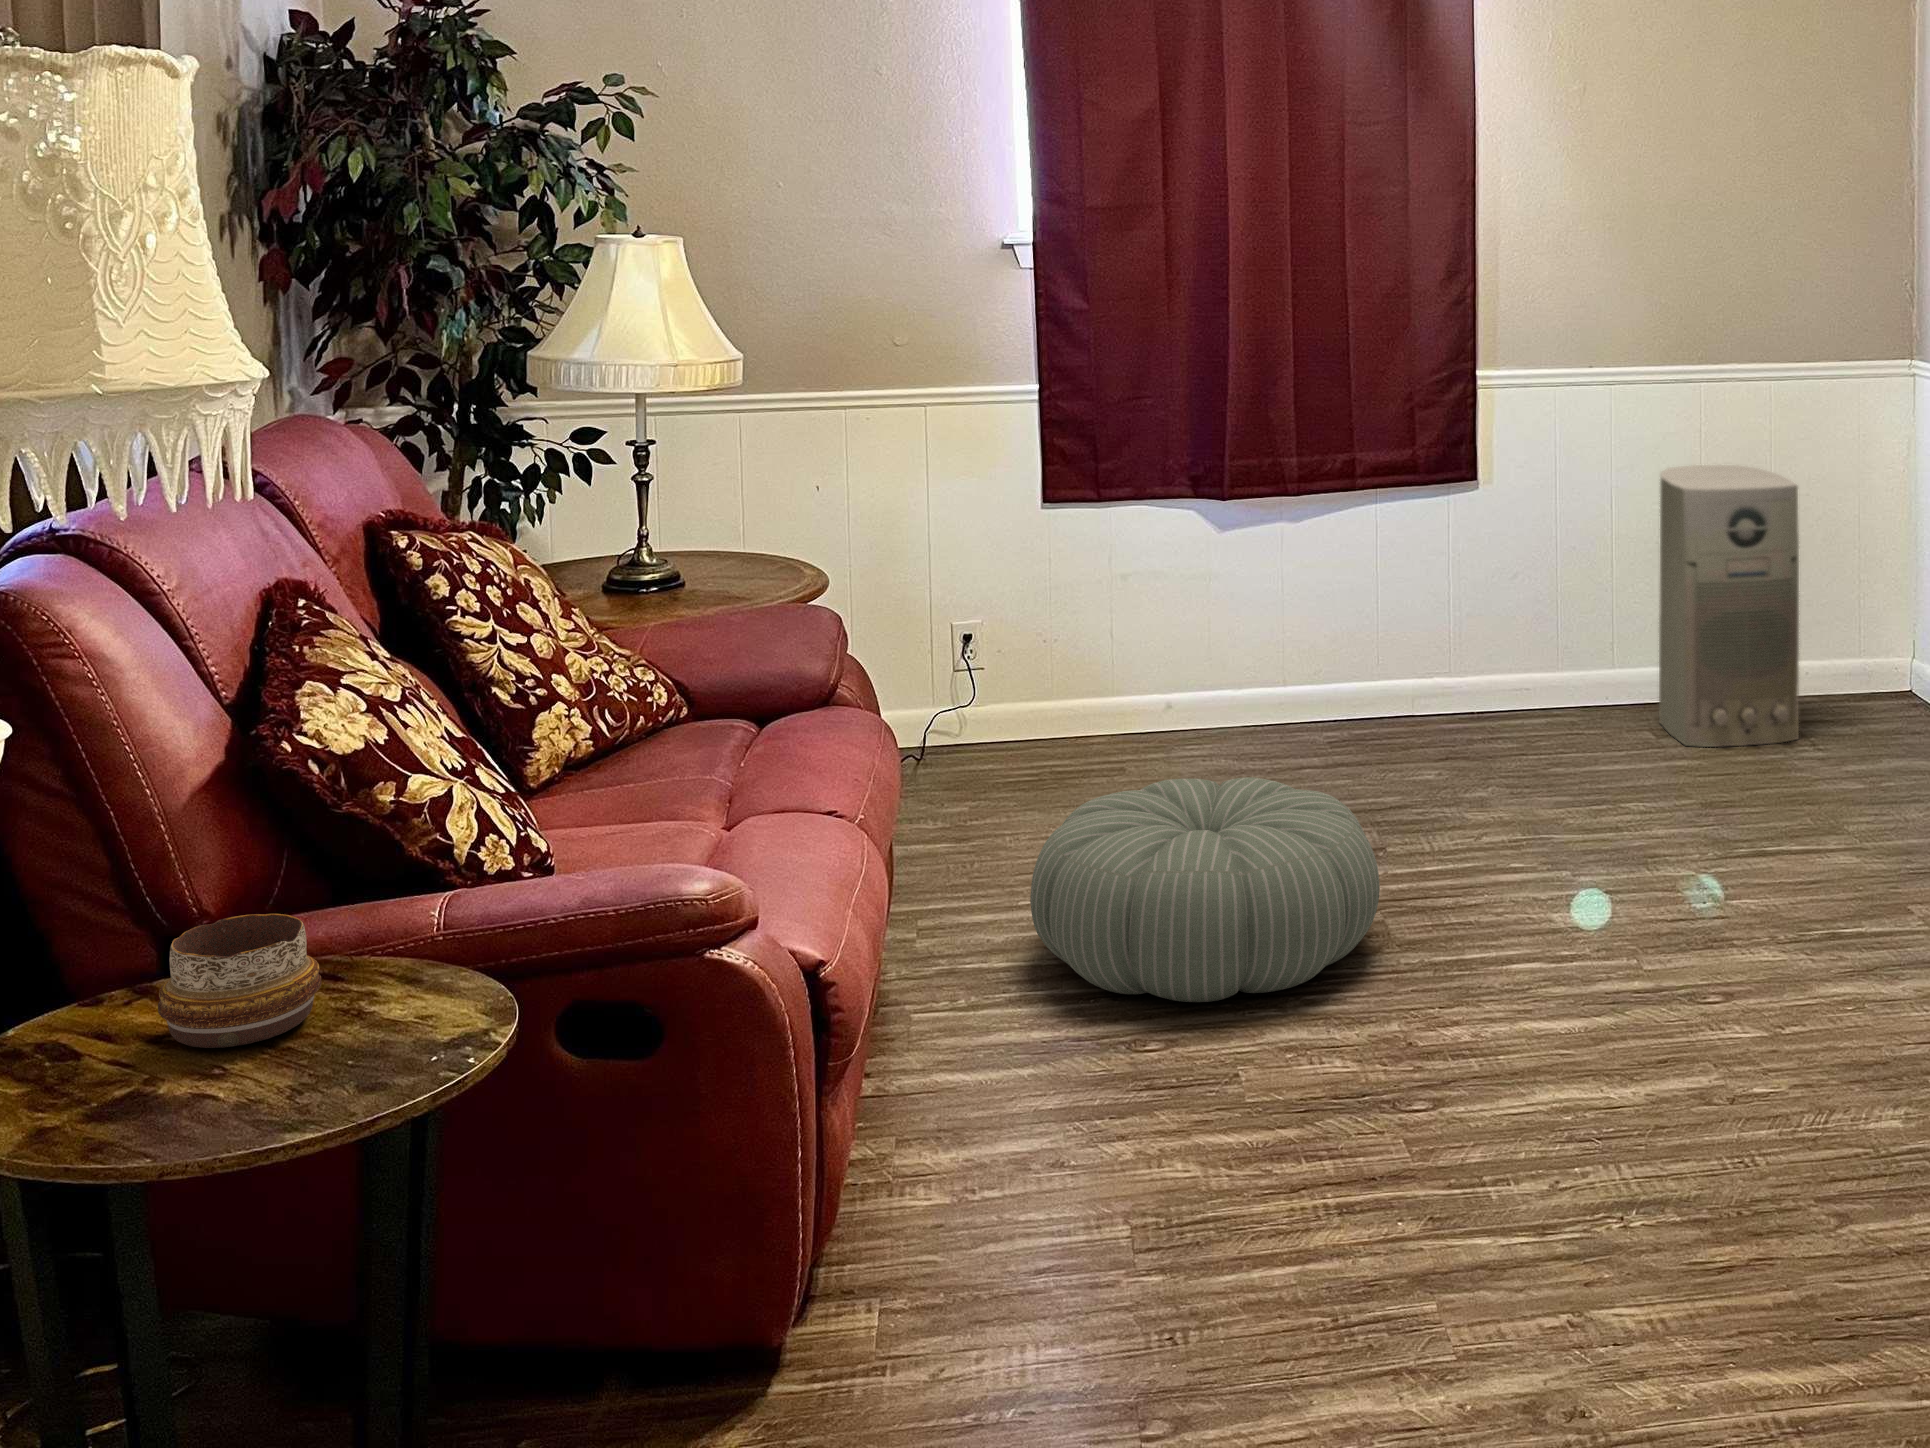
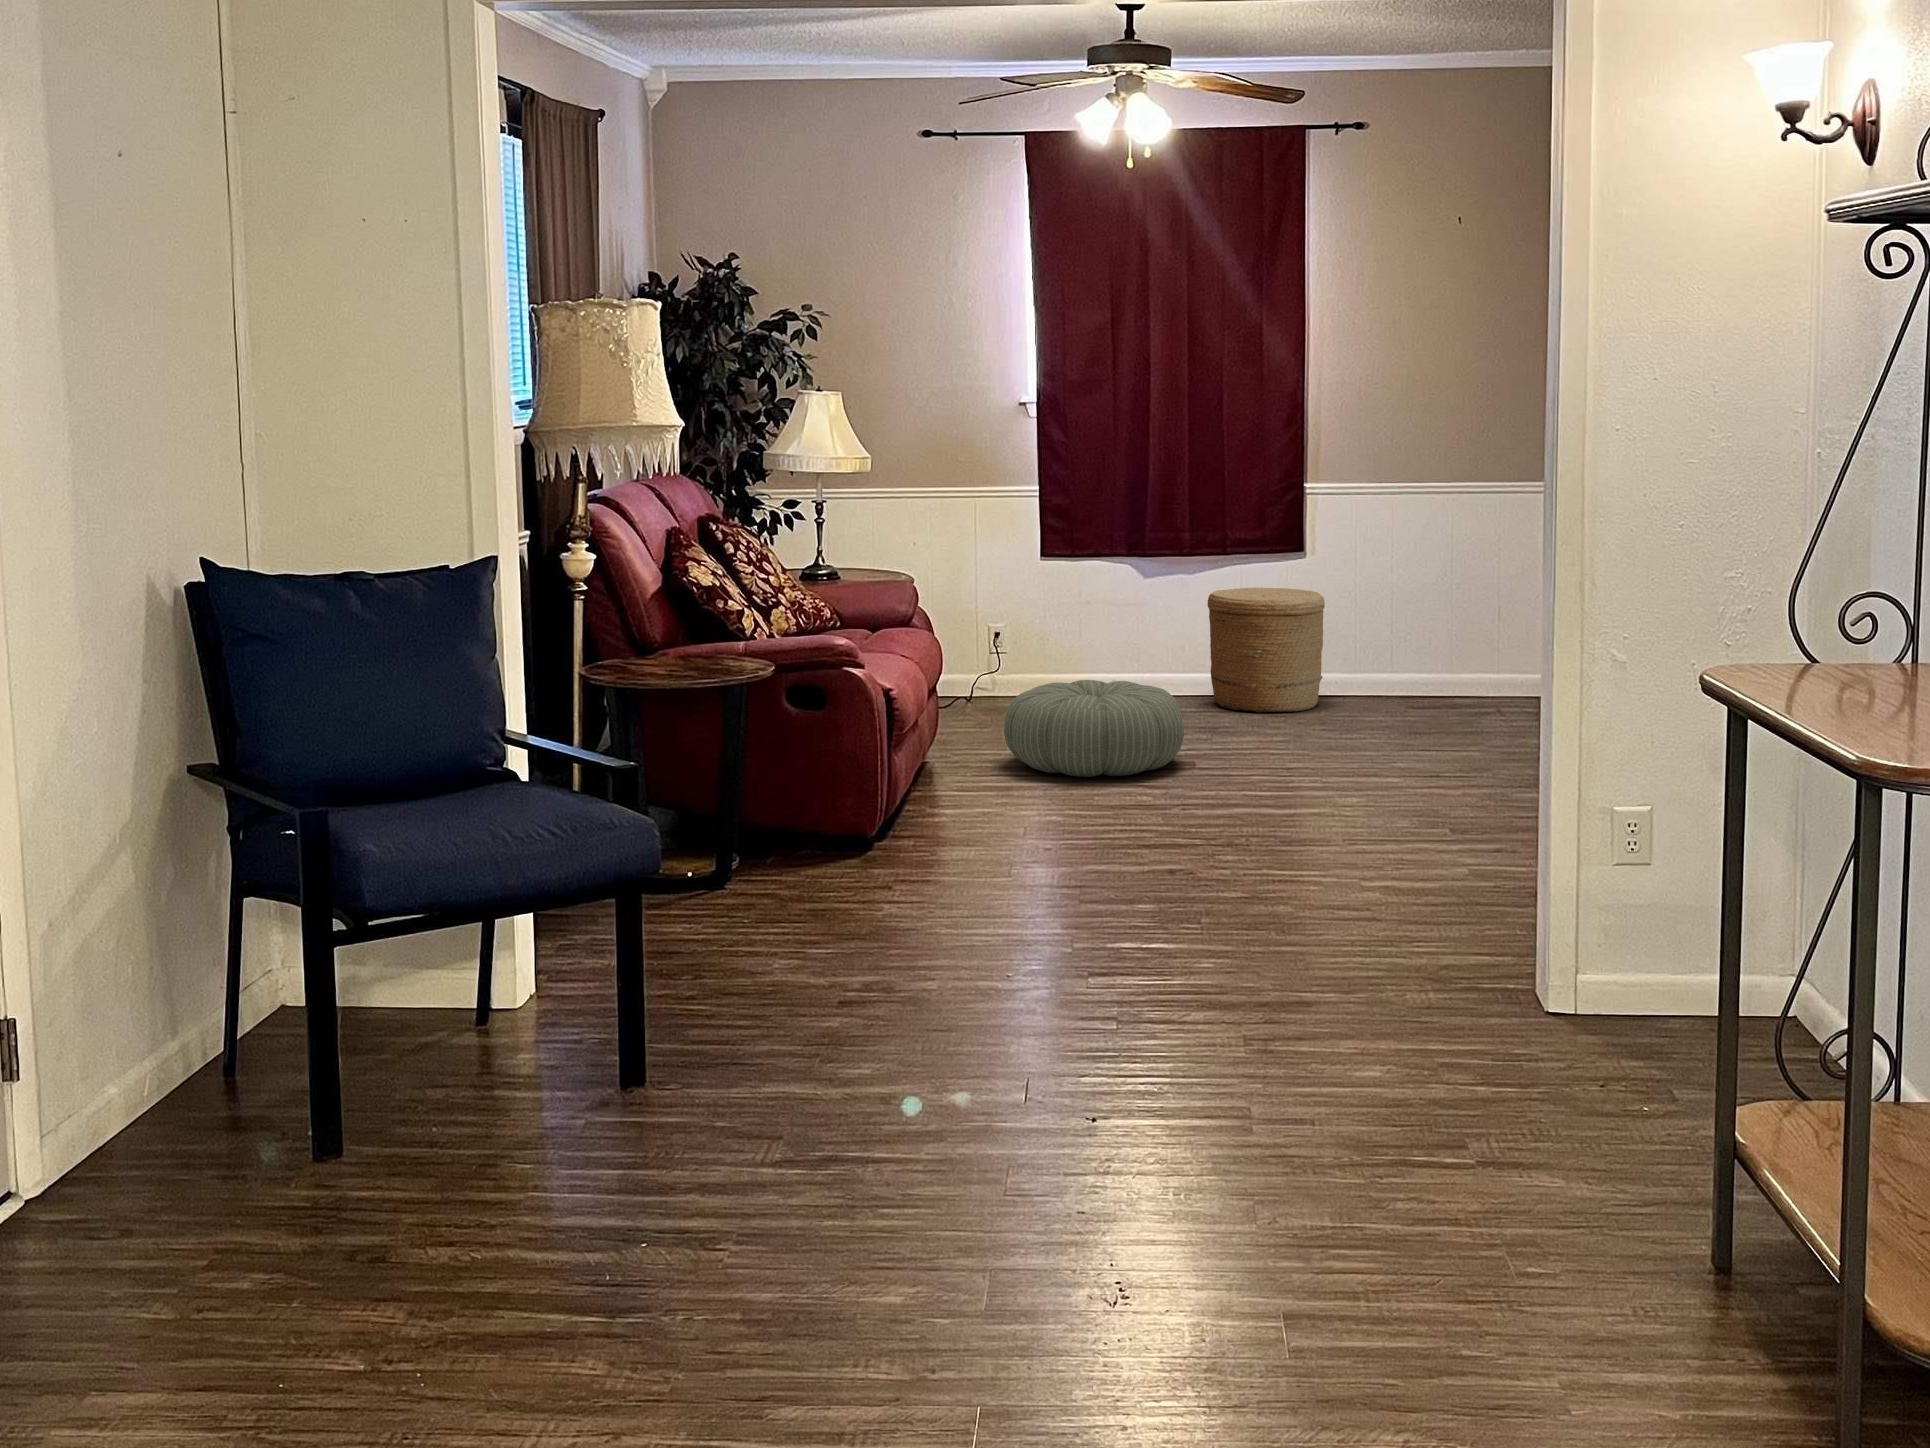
air purifier: present [1659,465,1799,747] -> none [1410,545,1493,712]
woven basket: none [1337,545,1531,768] -> present [1208,588,1325,713]
decorative bowl: present [158,914,321,1048] -> none [652,625,706,665]

